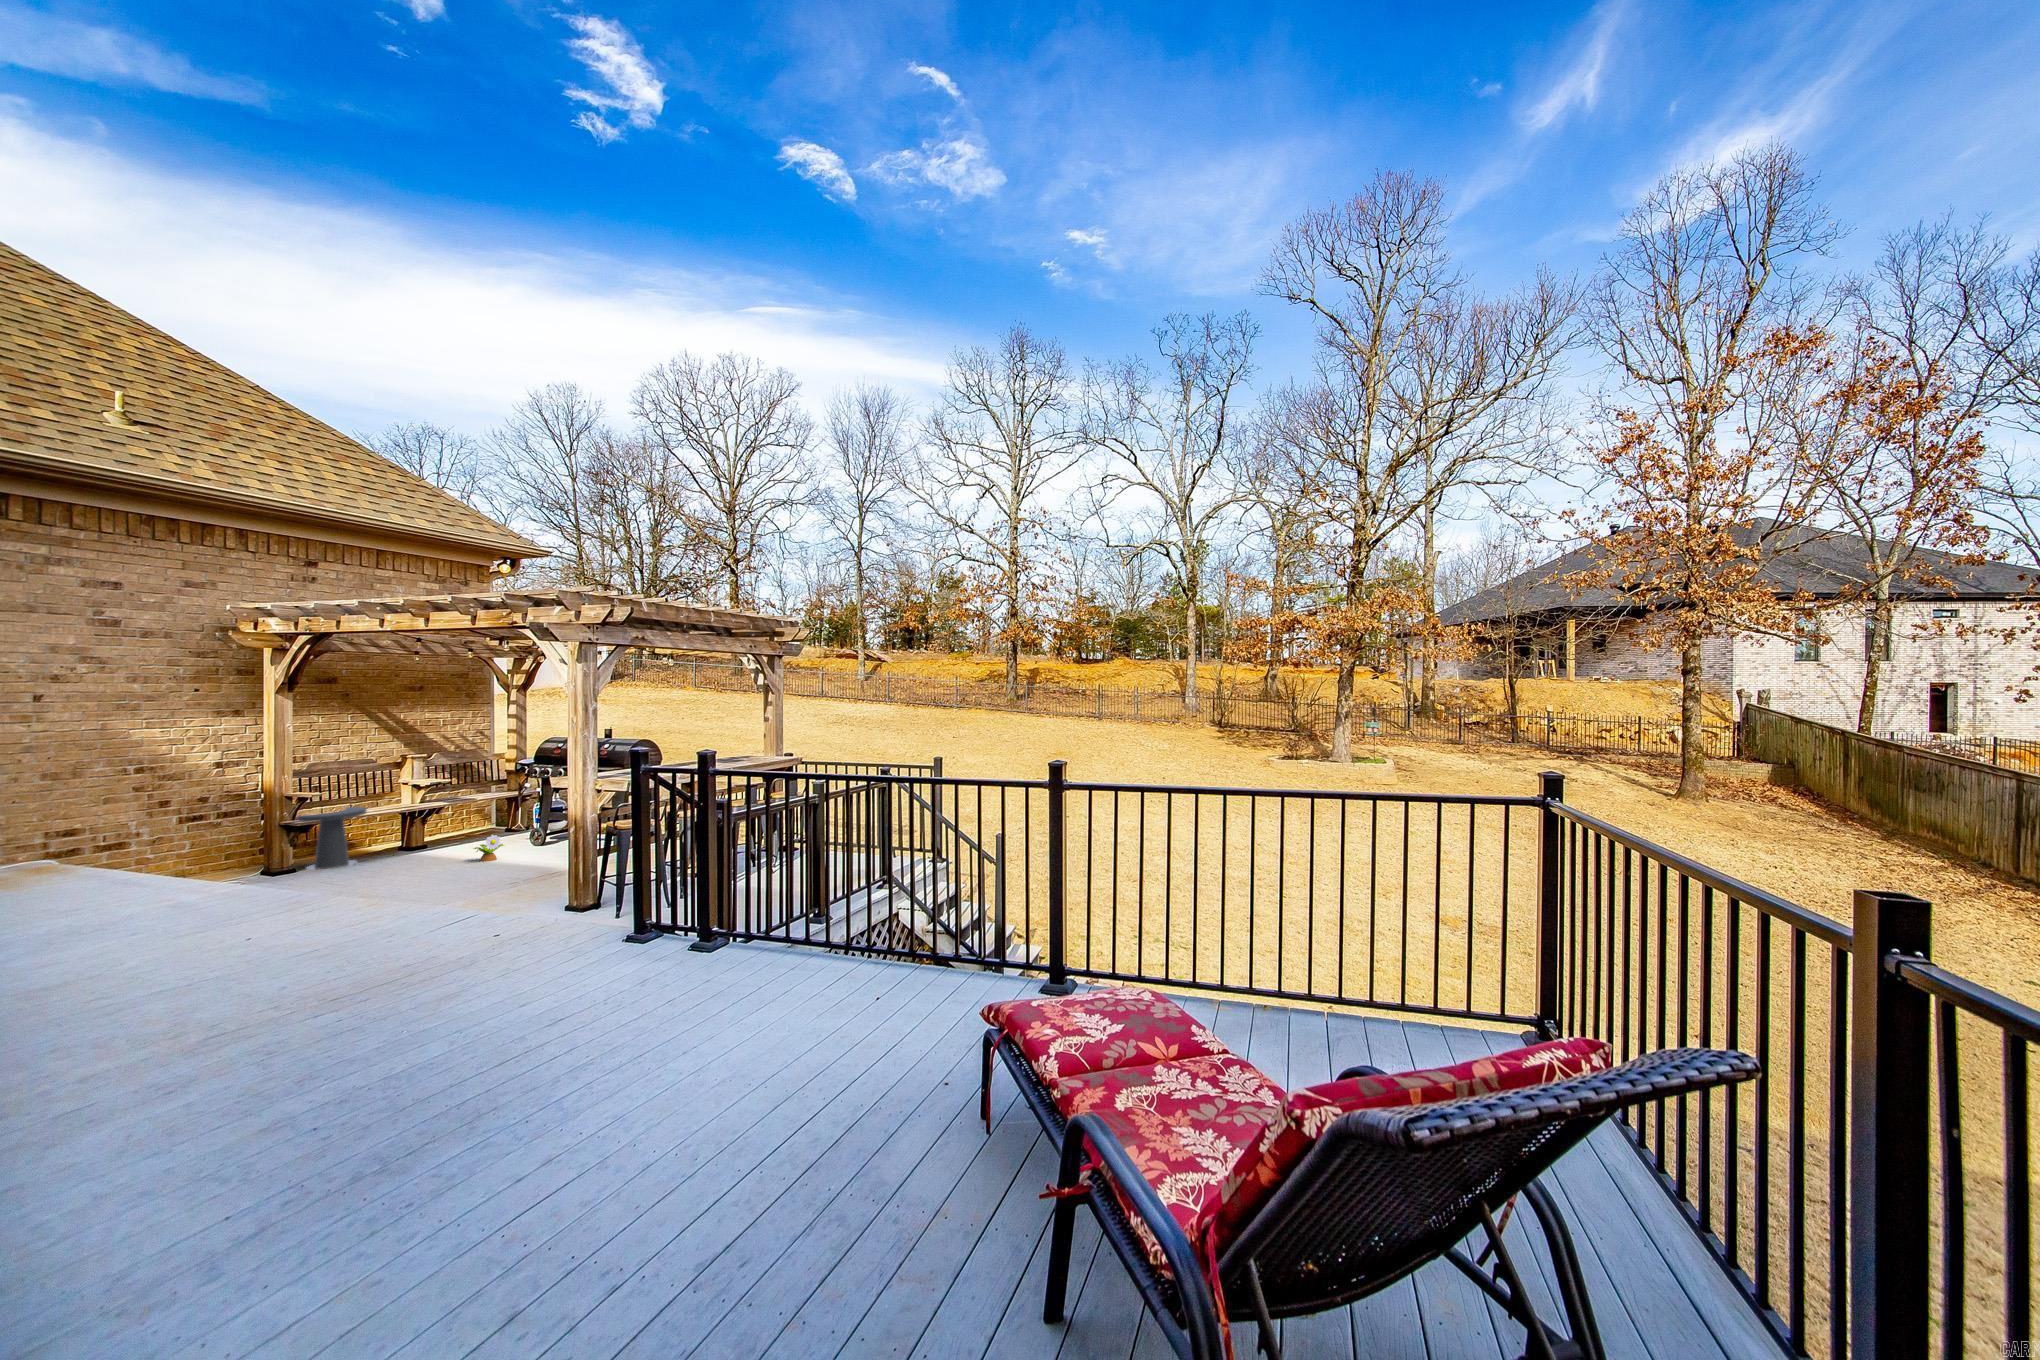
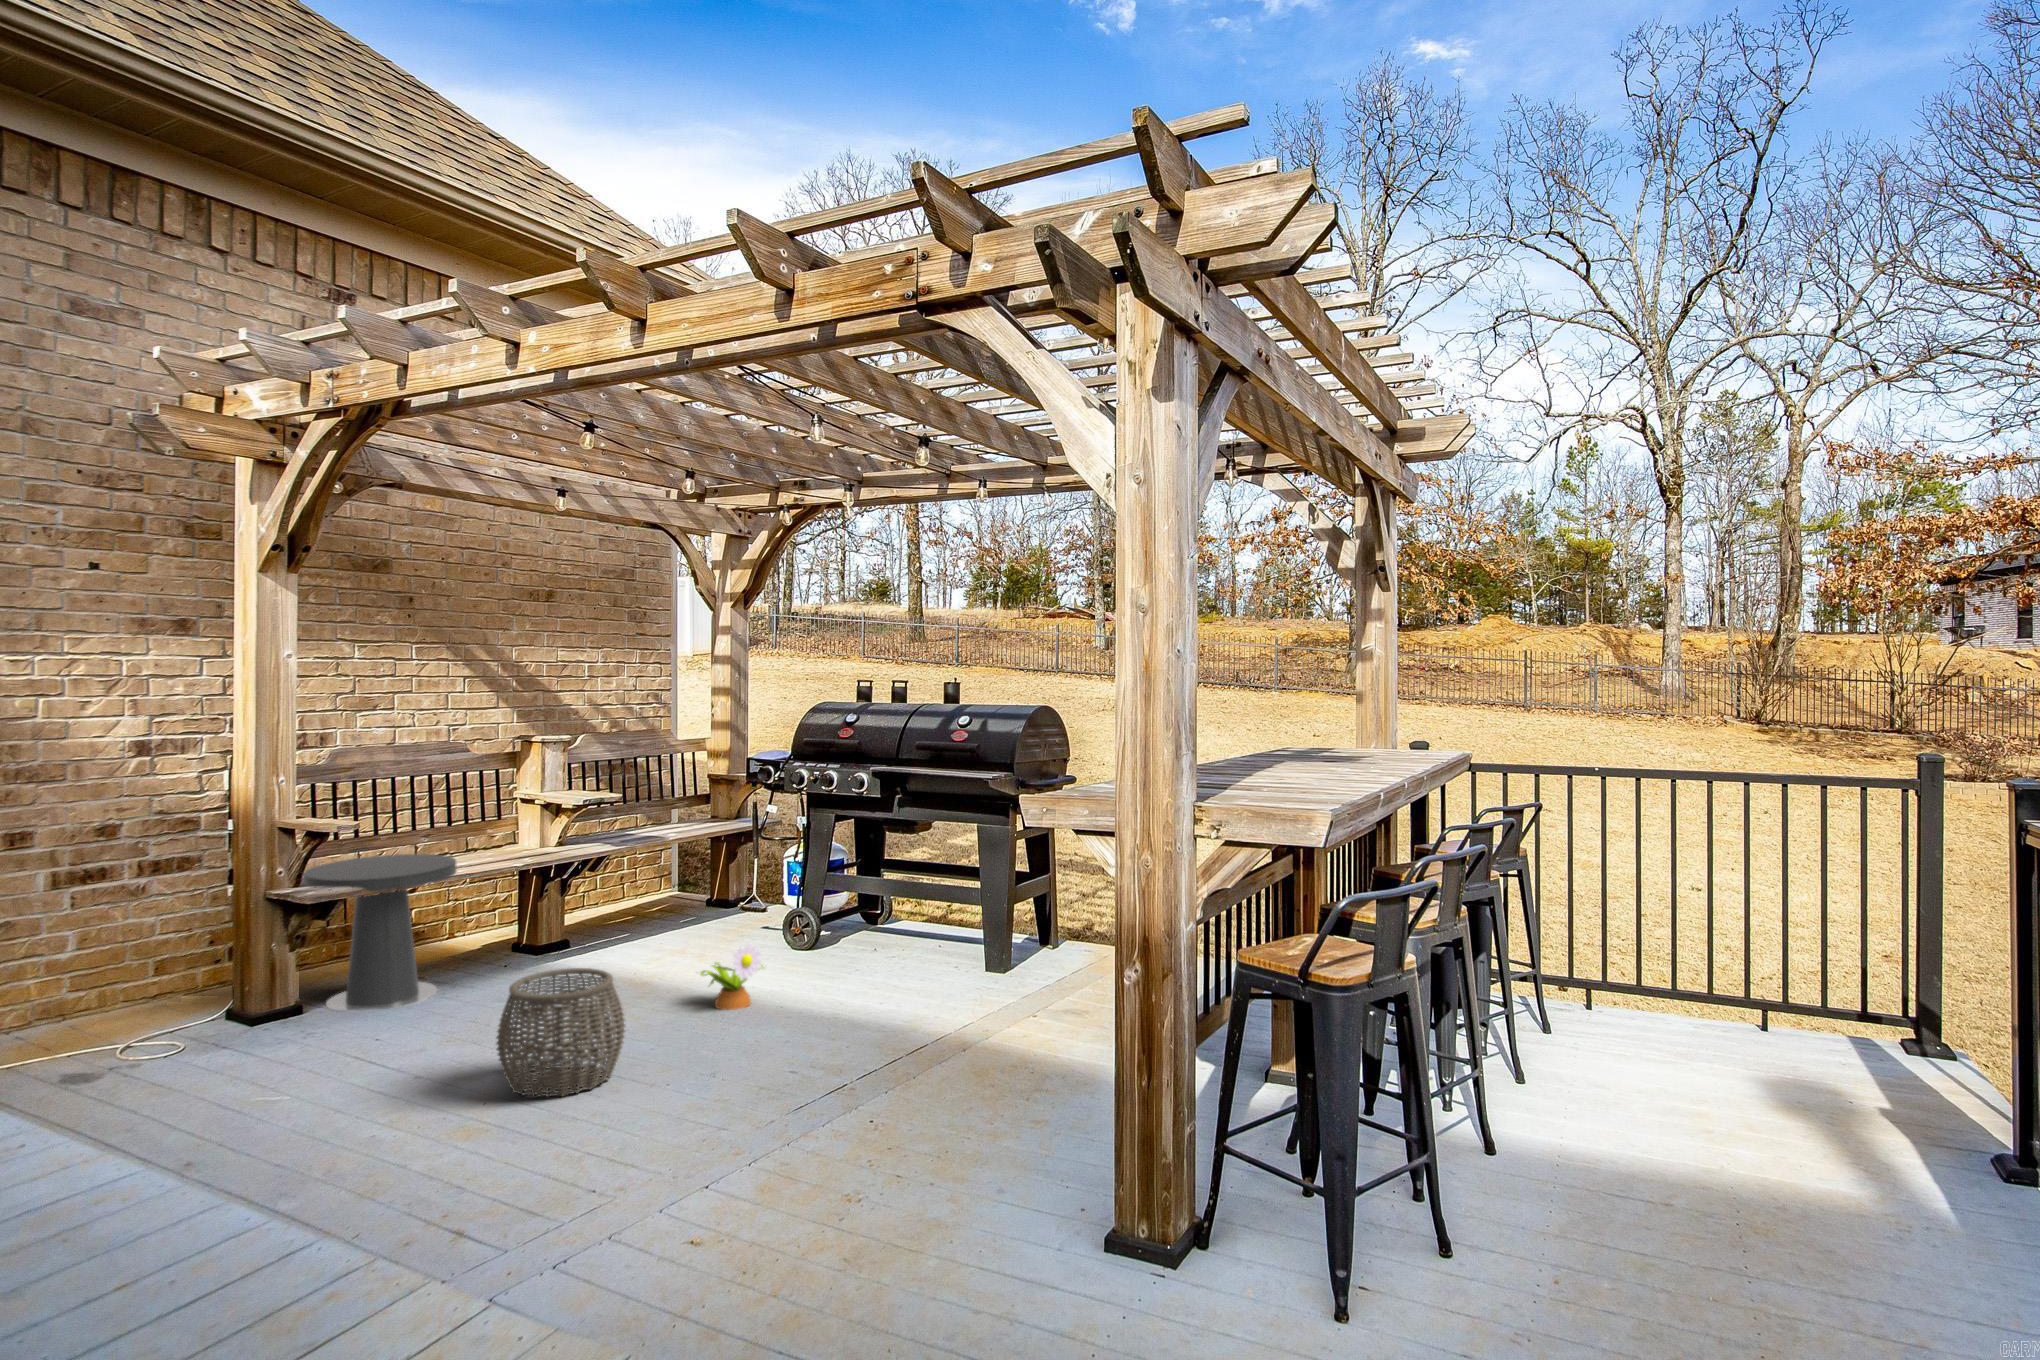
woven basket: none [375,842,429,885] -> present [496,968,626,1098]

